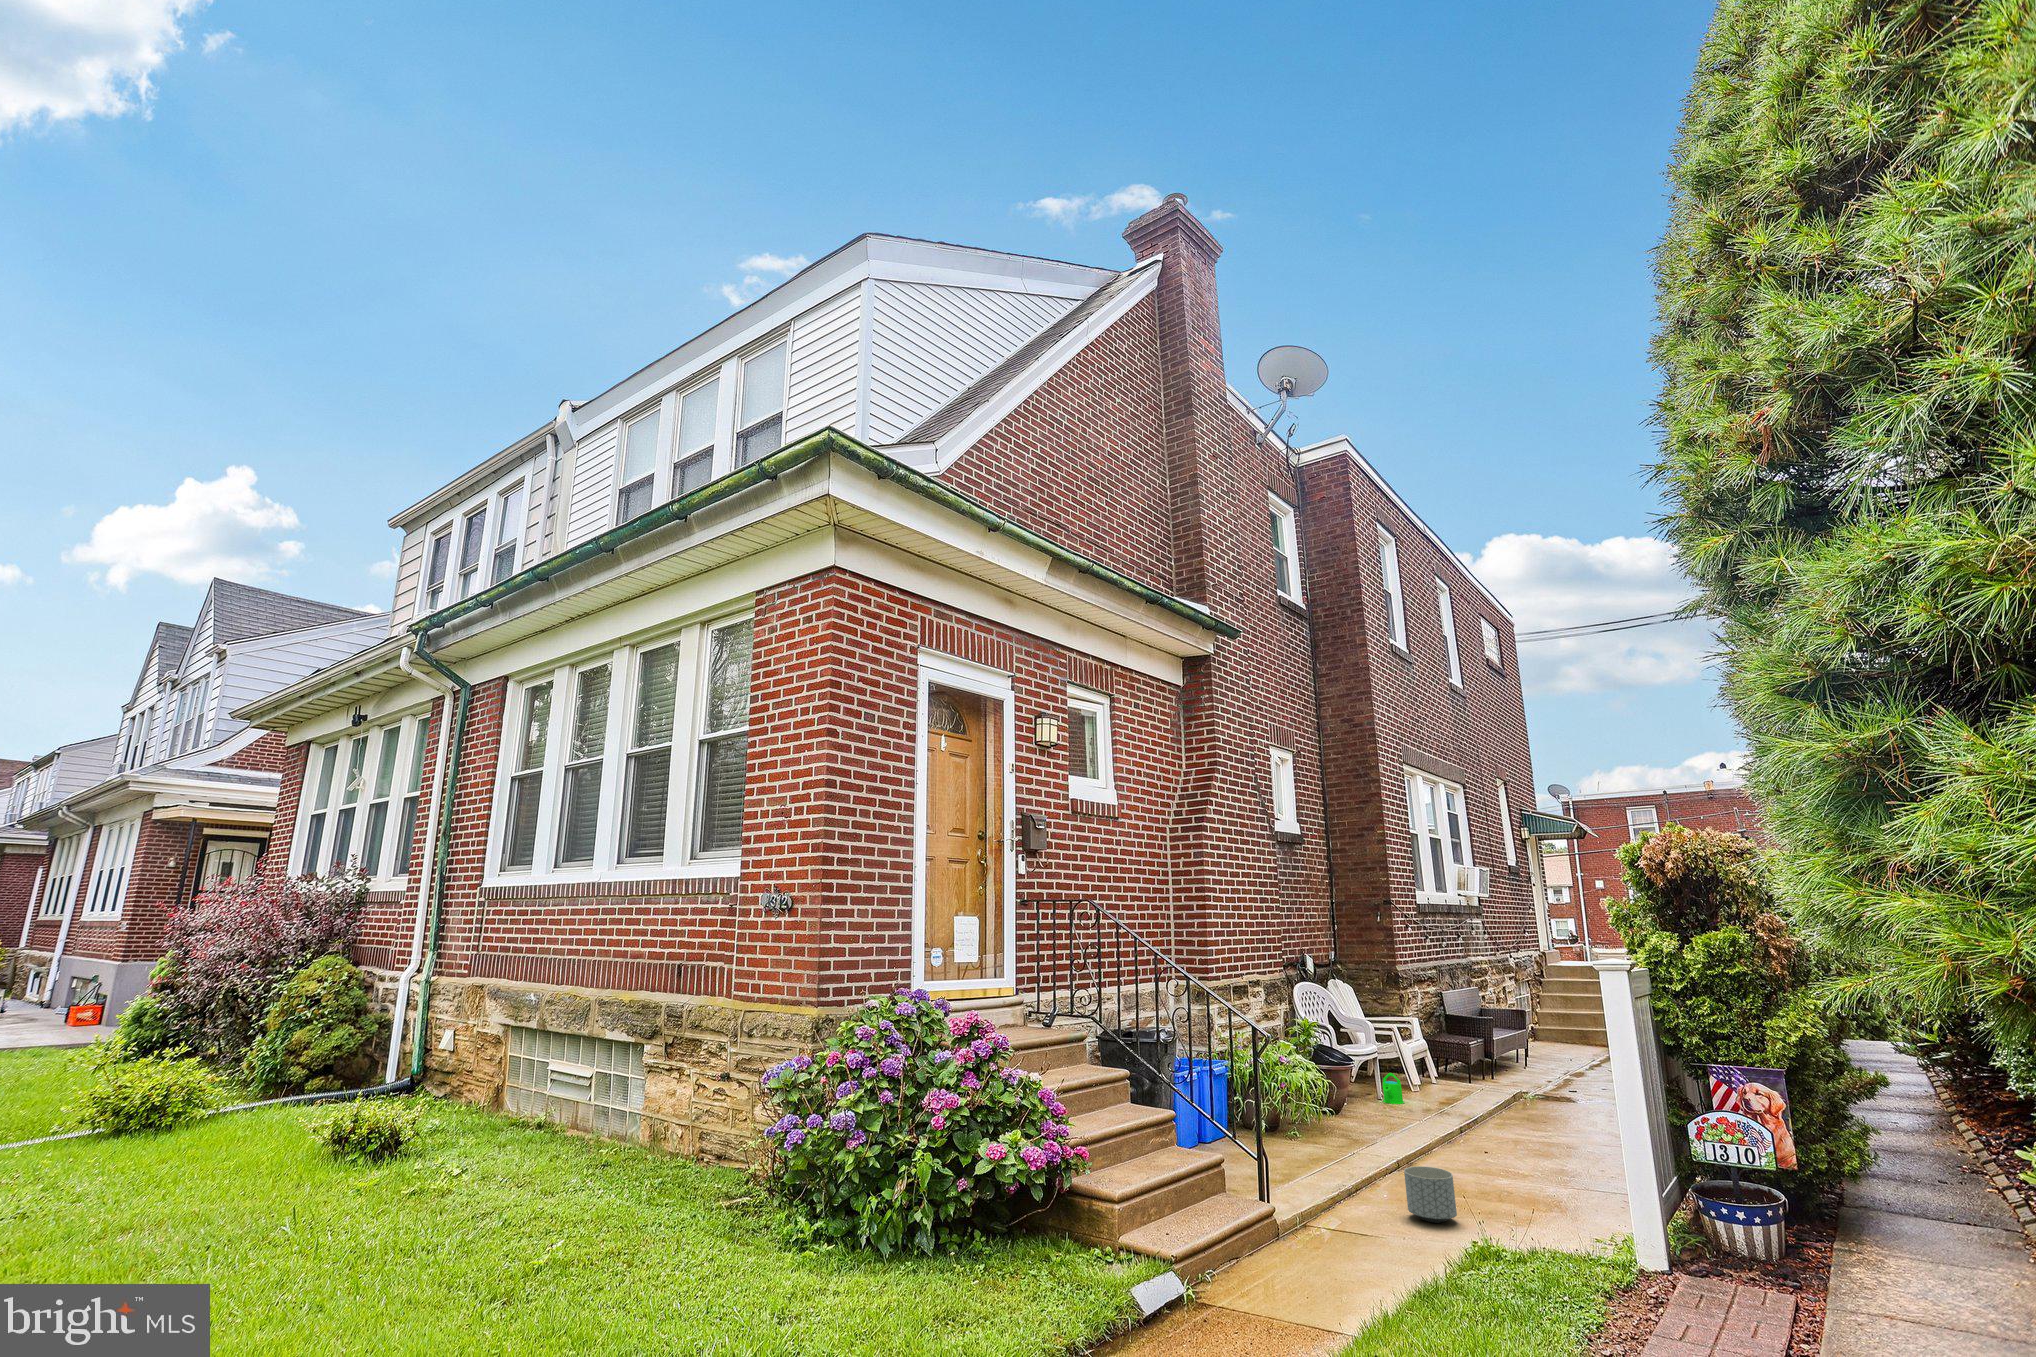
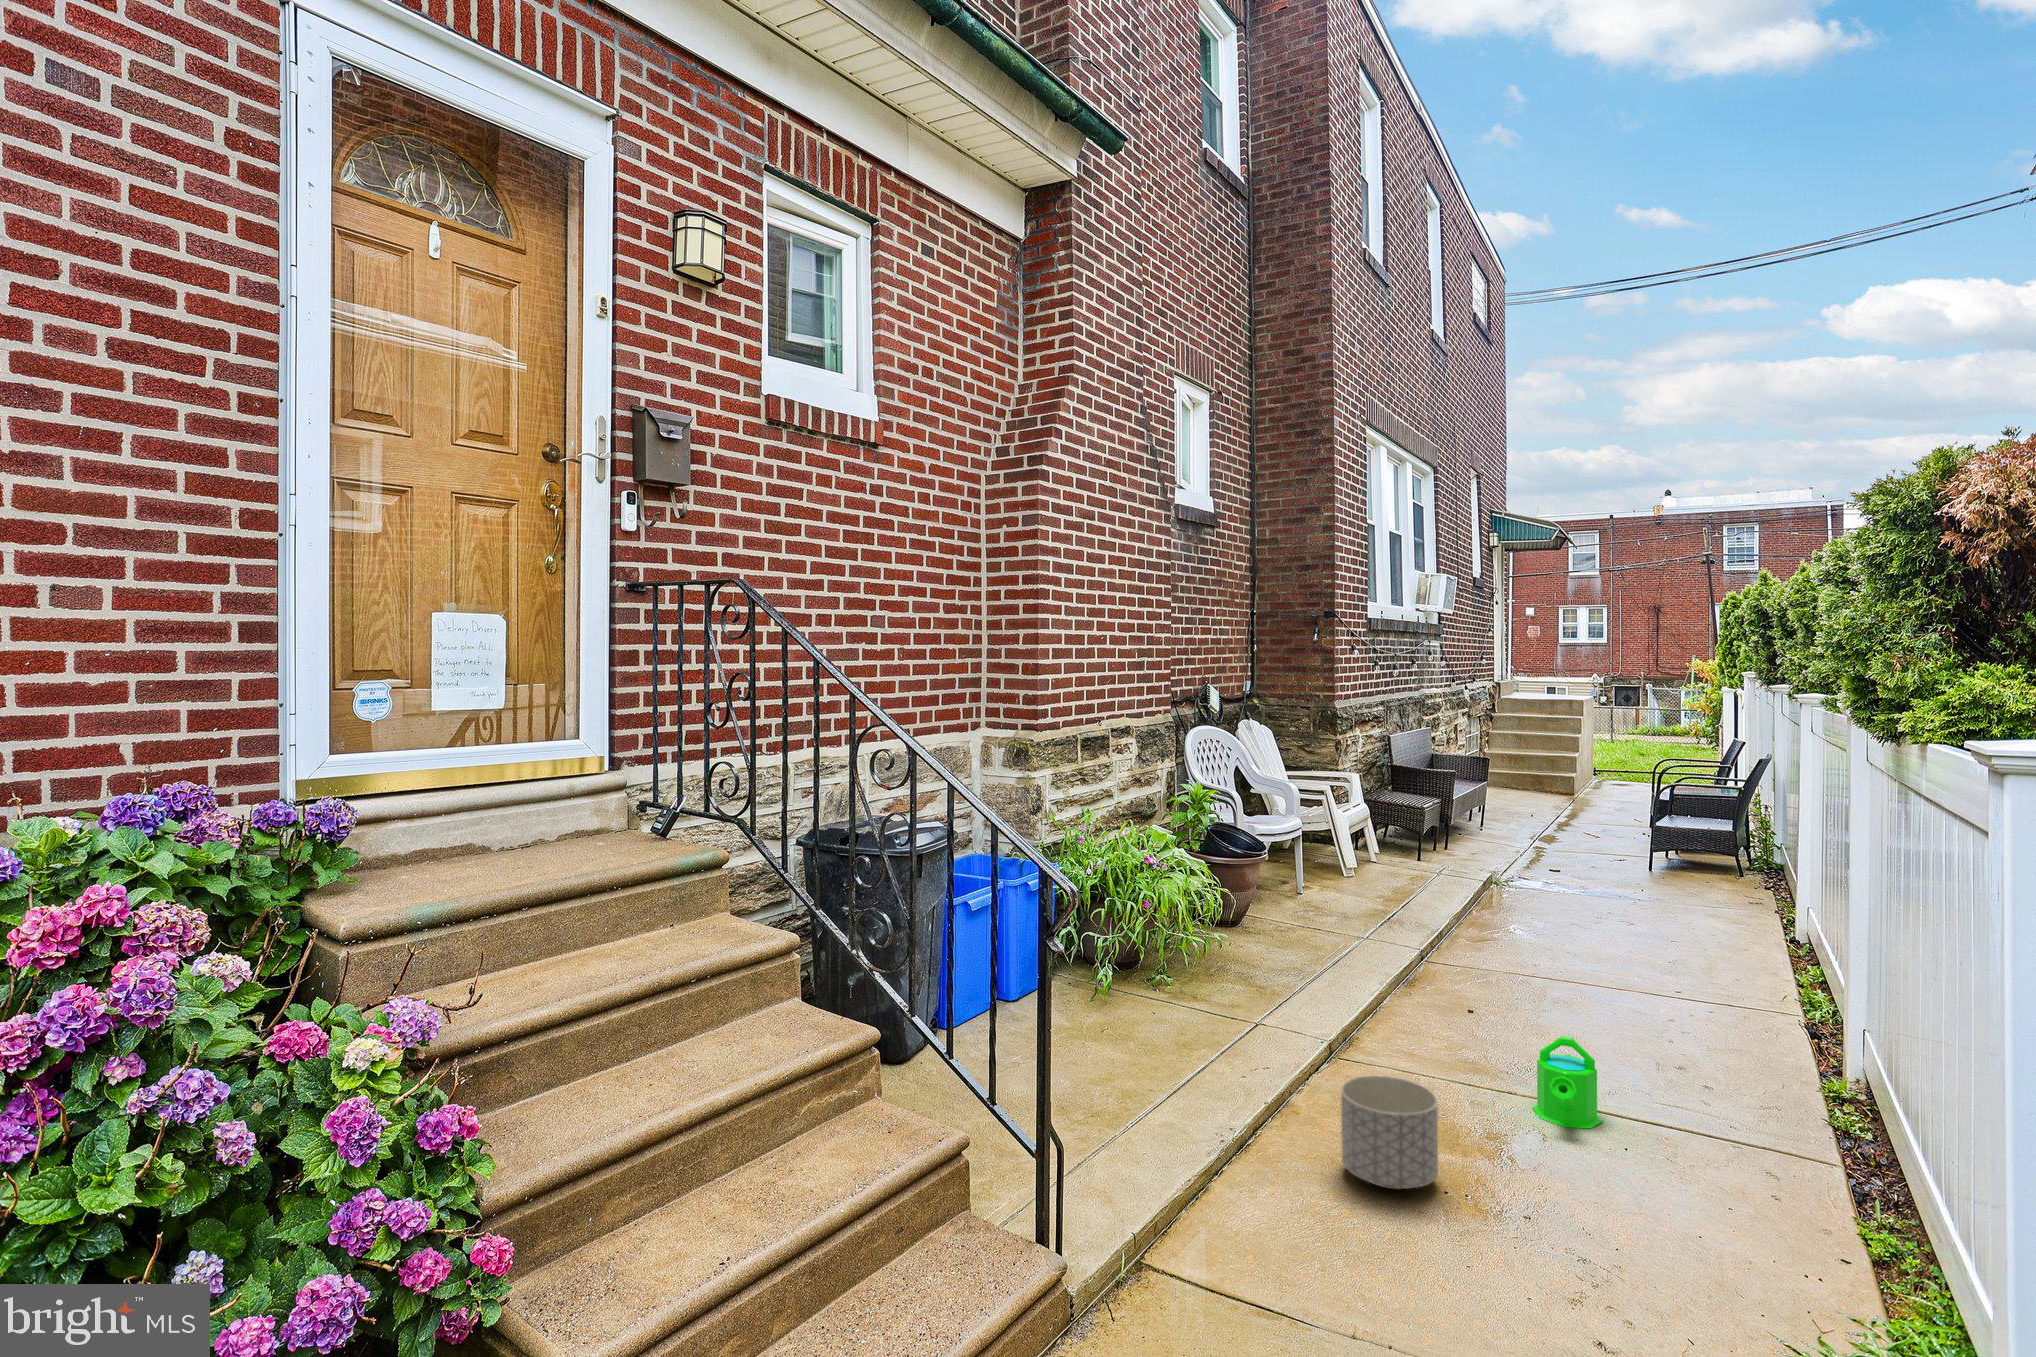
watering can: present [1382,1073,1404,1104] -> present [1532,1036,1602,1128]

